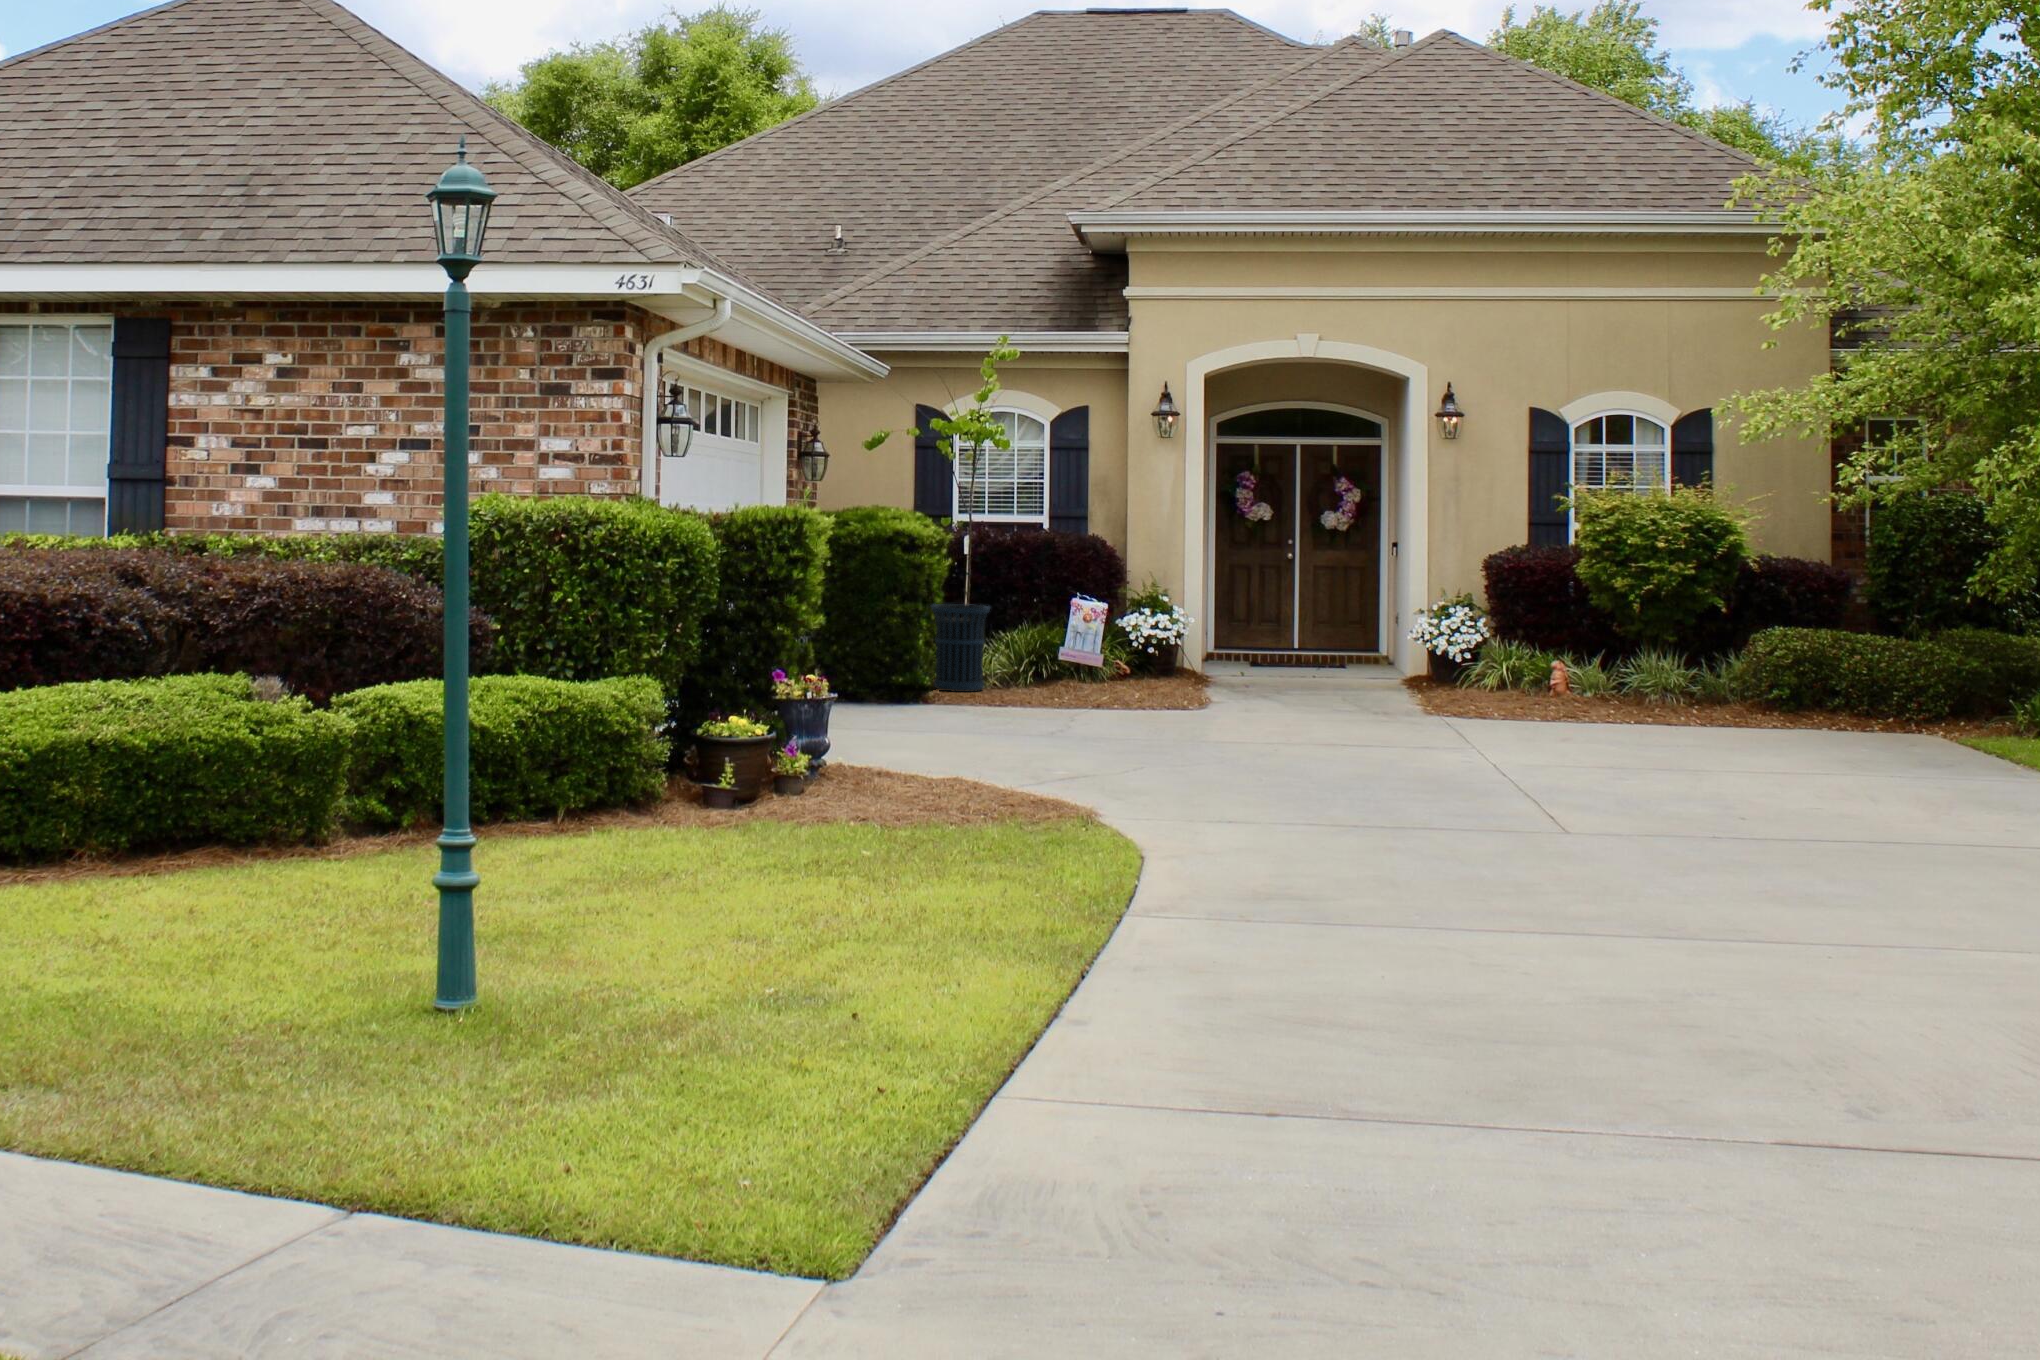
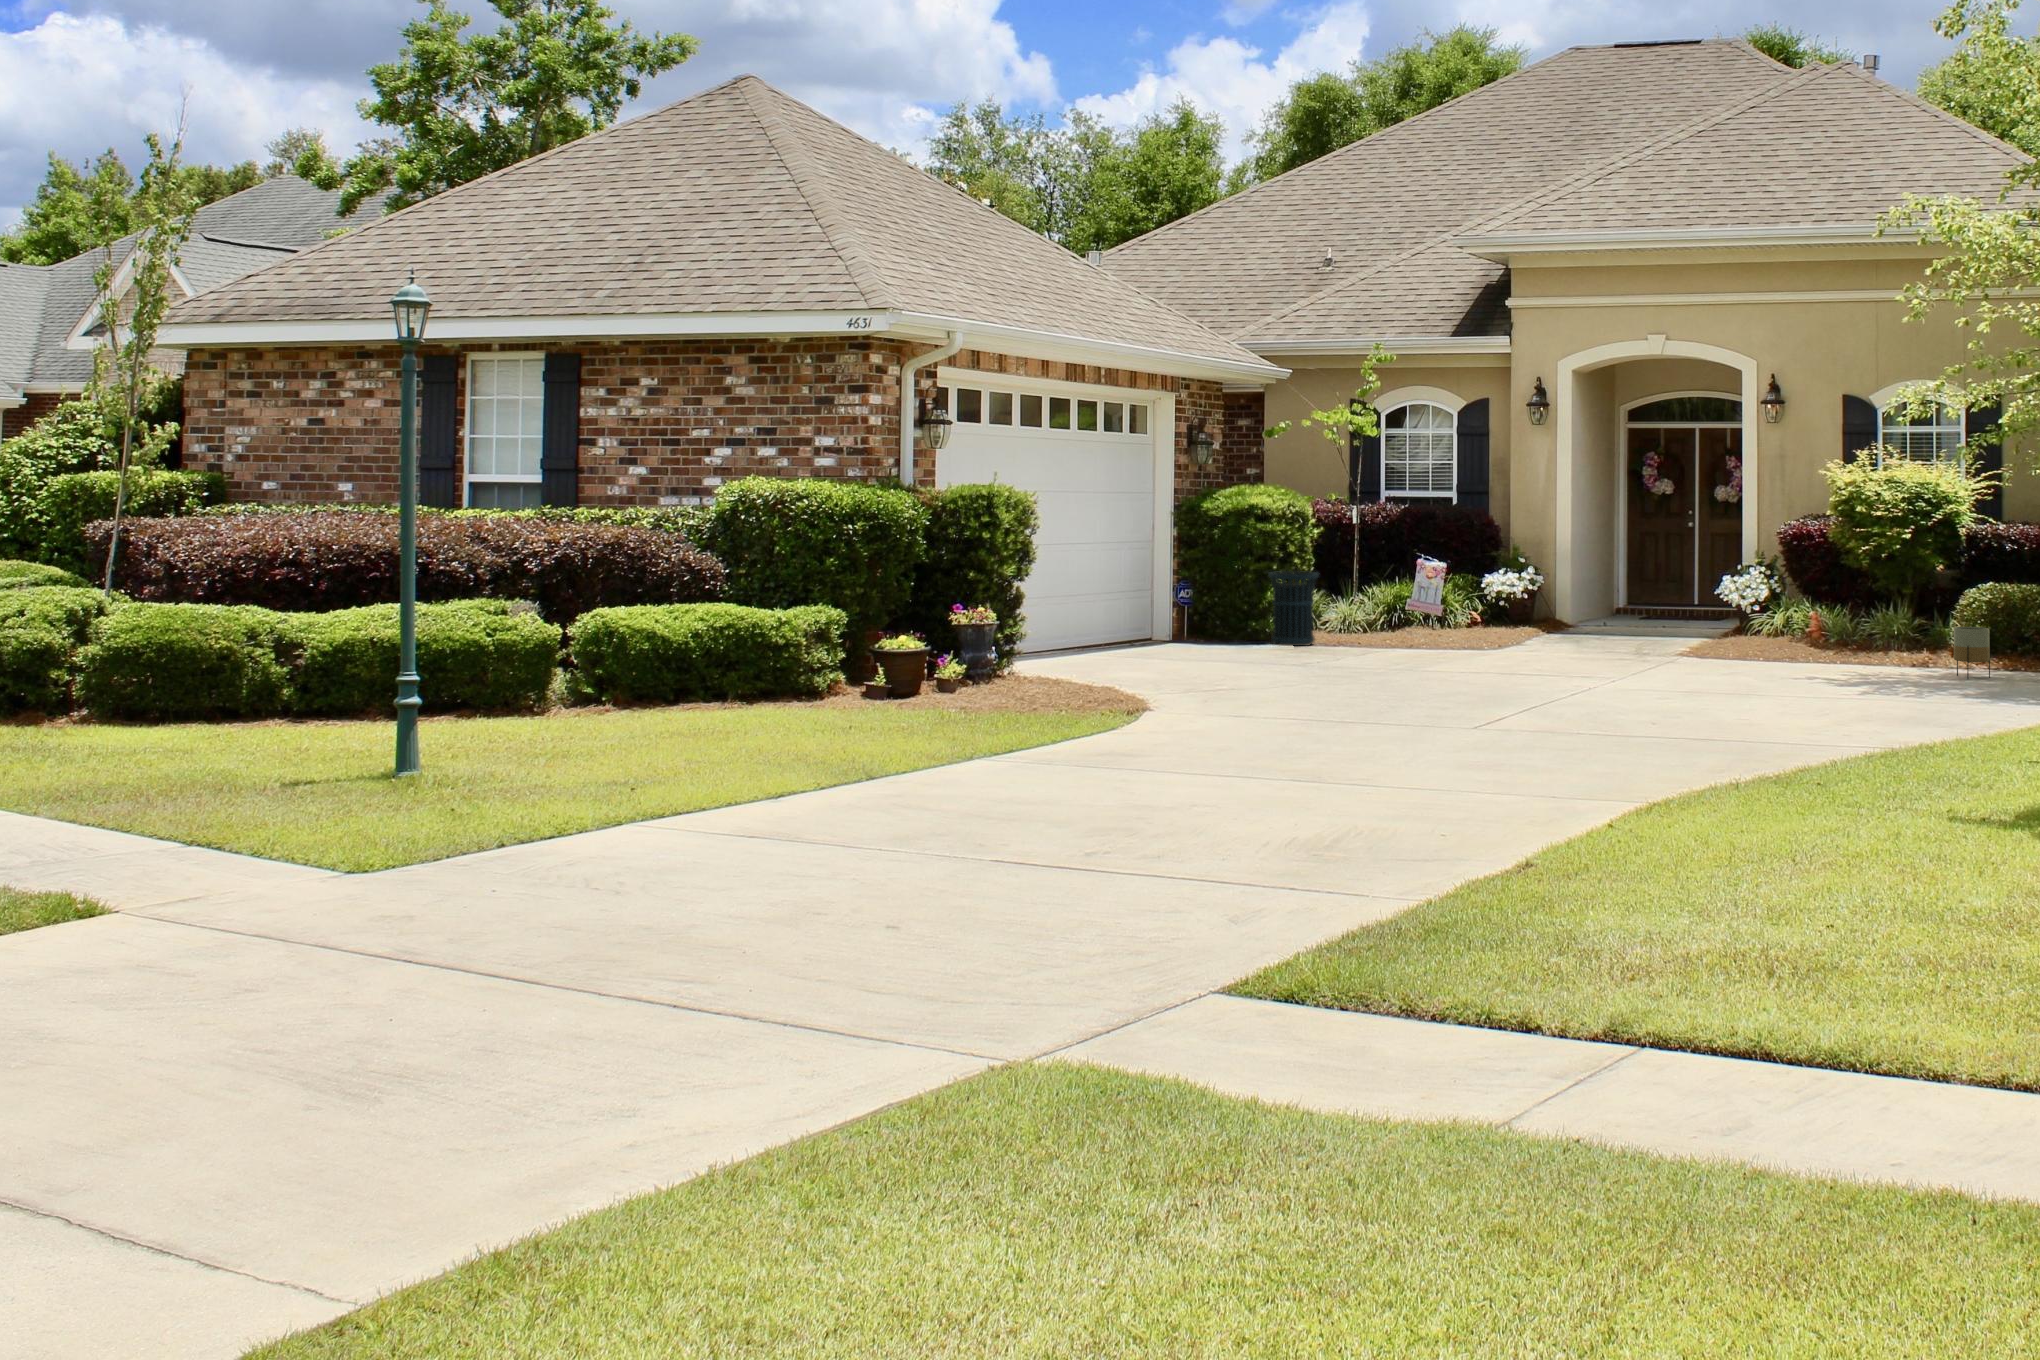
planter: none [1739,665,1781,723] -> present [1954,627,1990,679]

